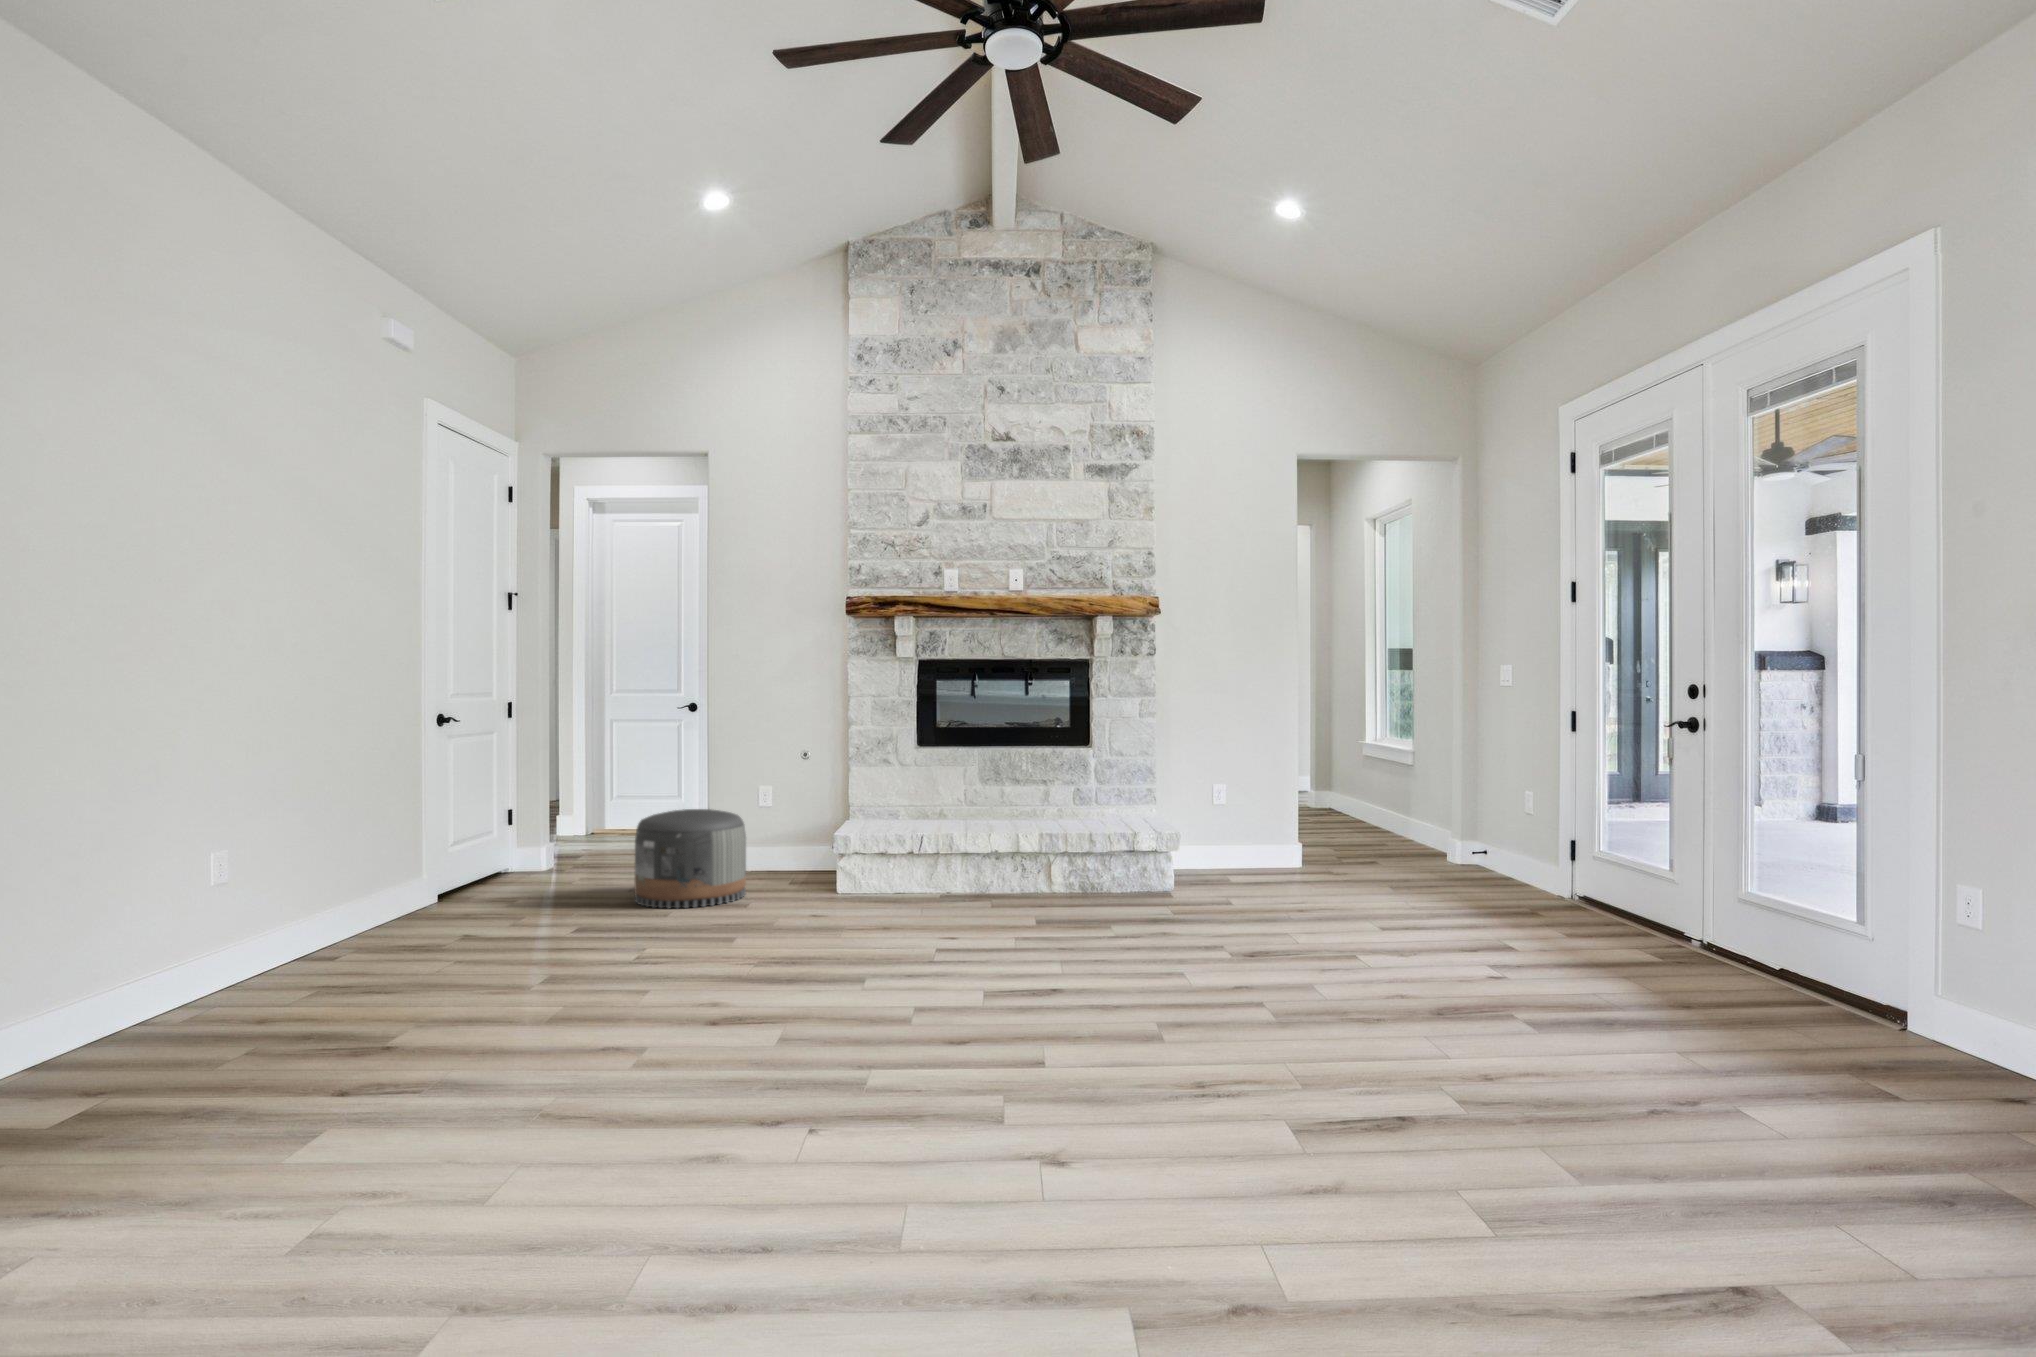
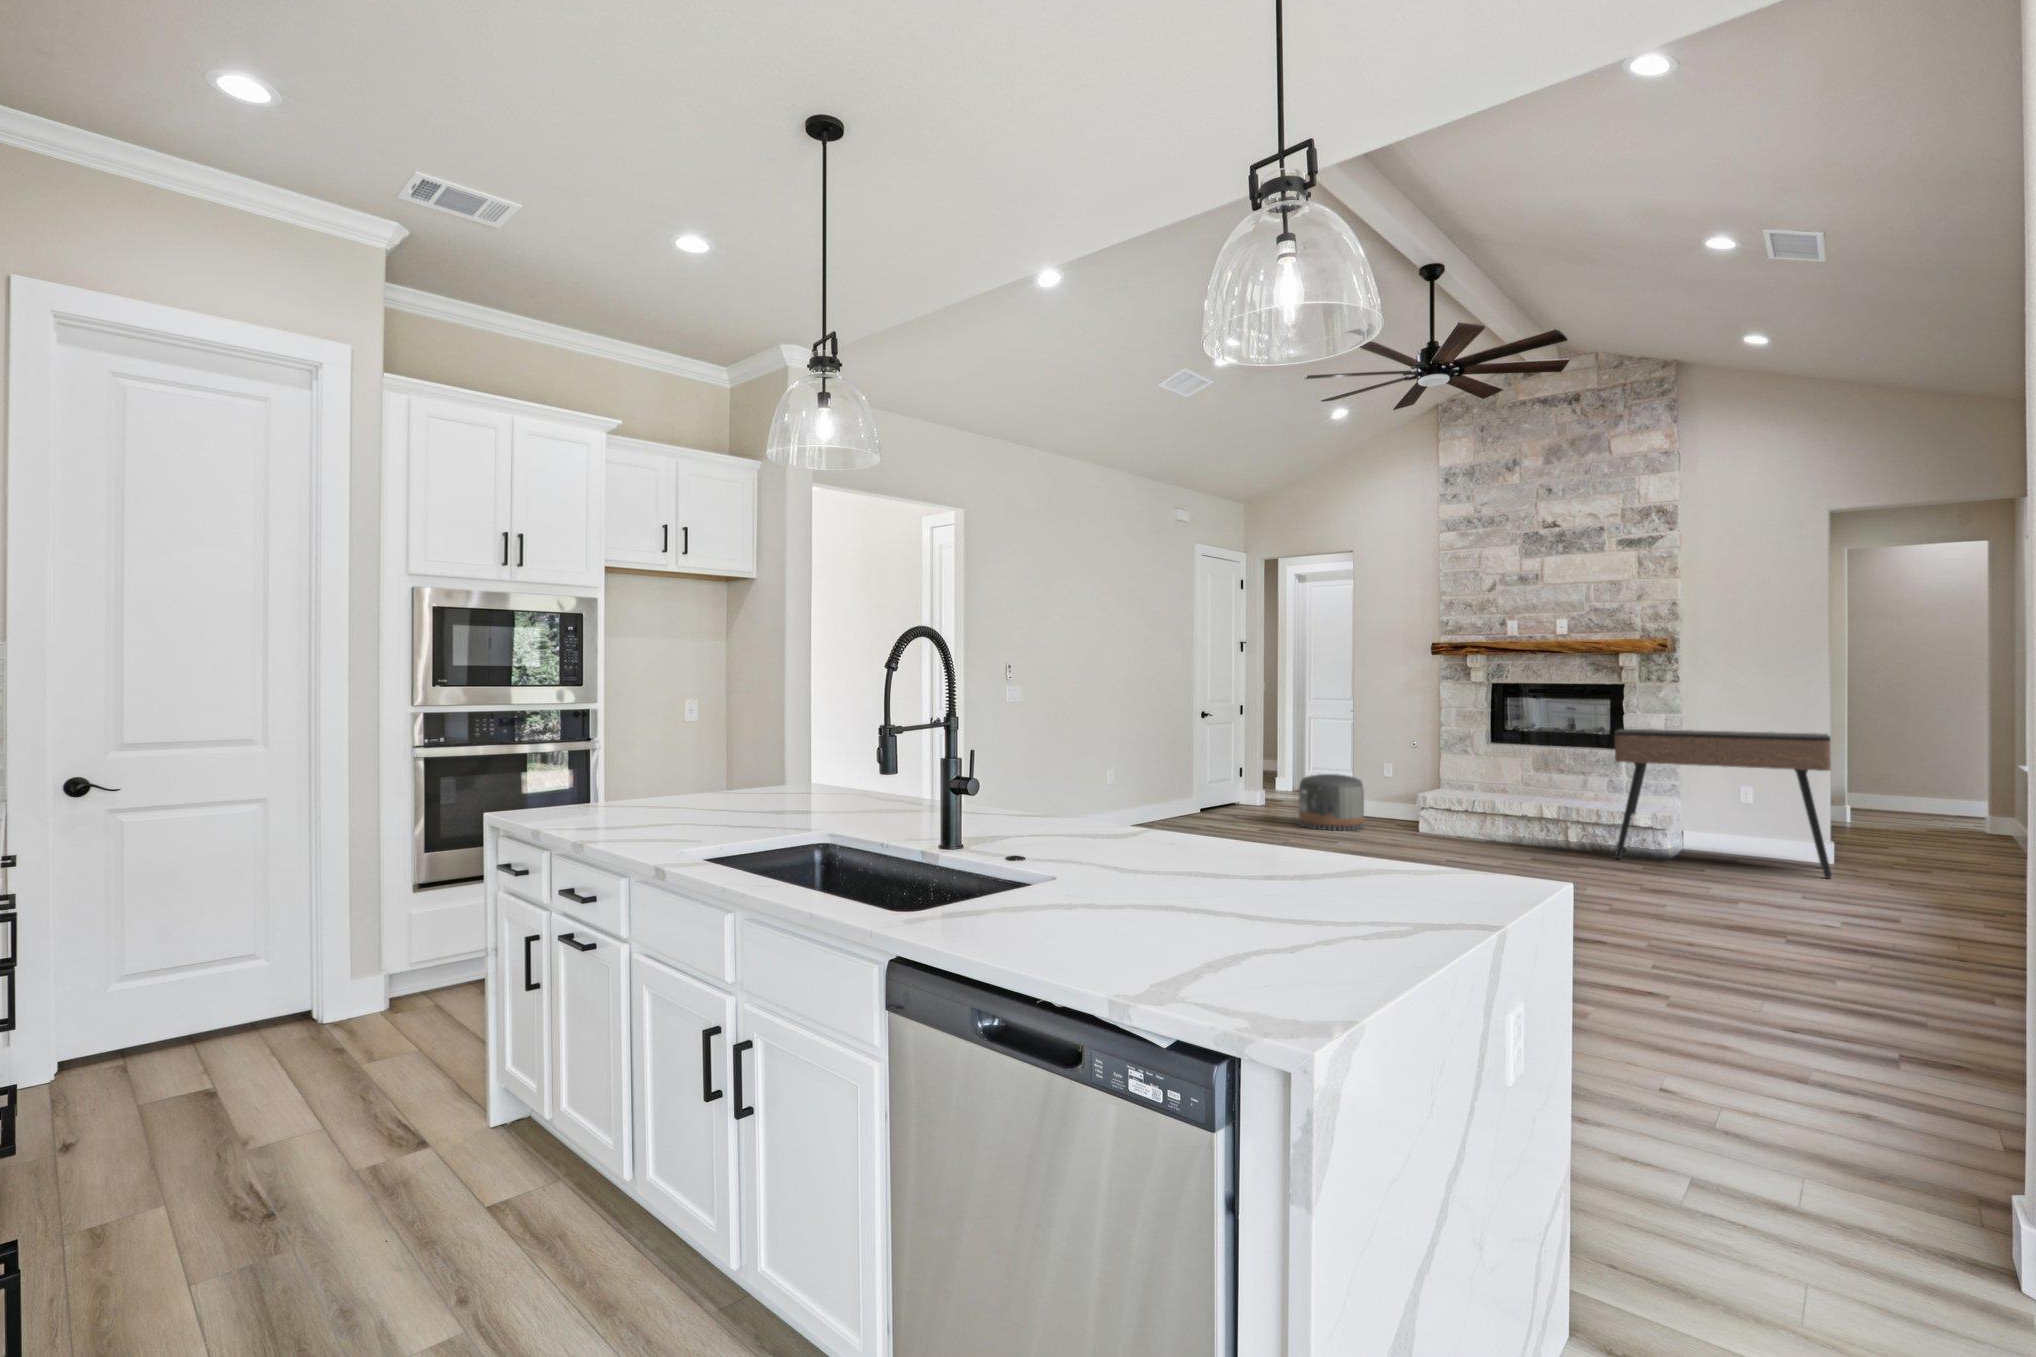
console table: none [1106,717,1351,902] -> present [1615,729,1832,878]

